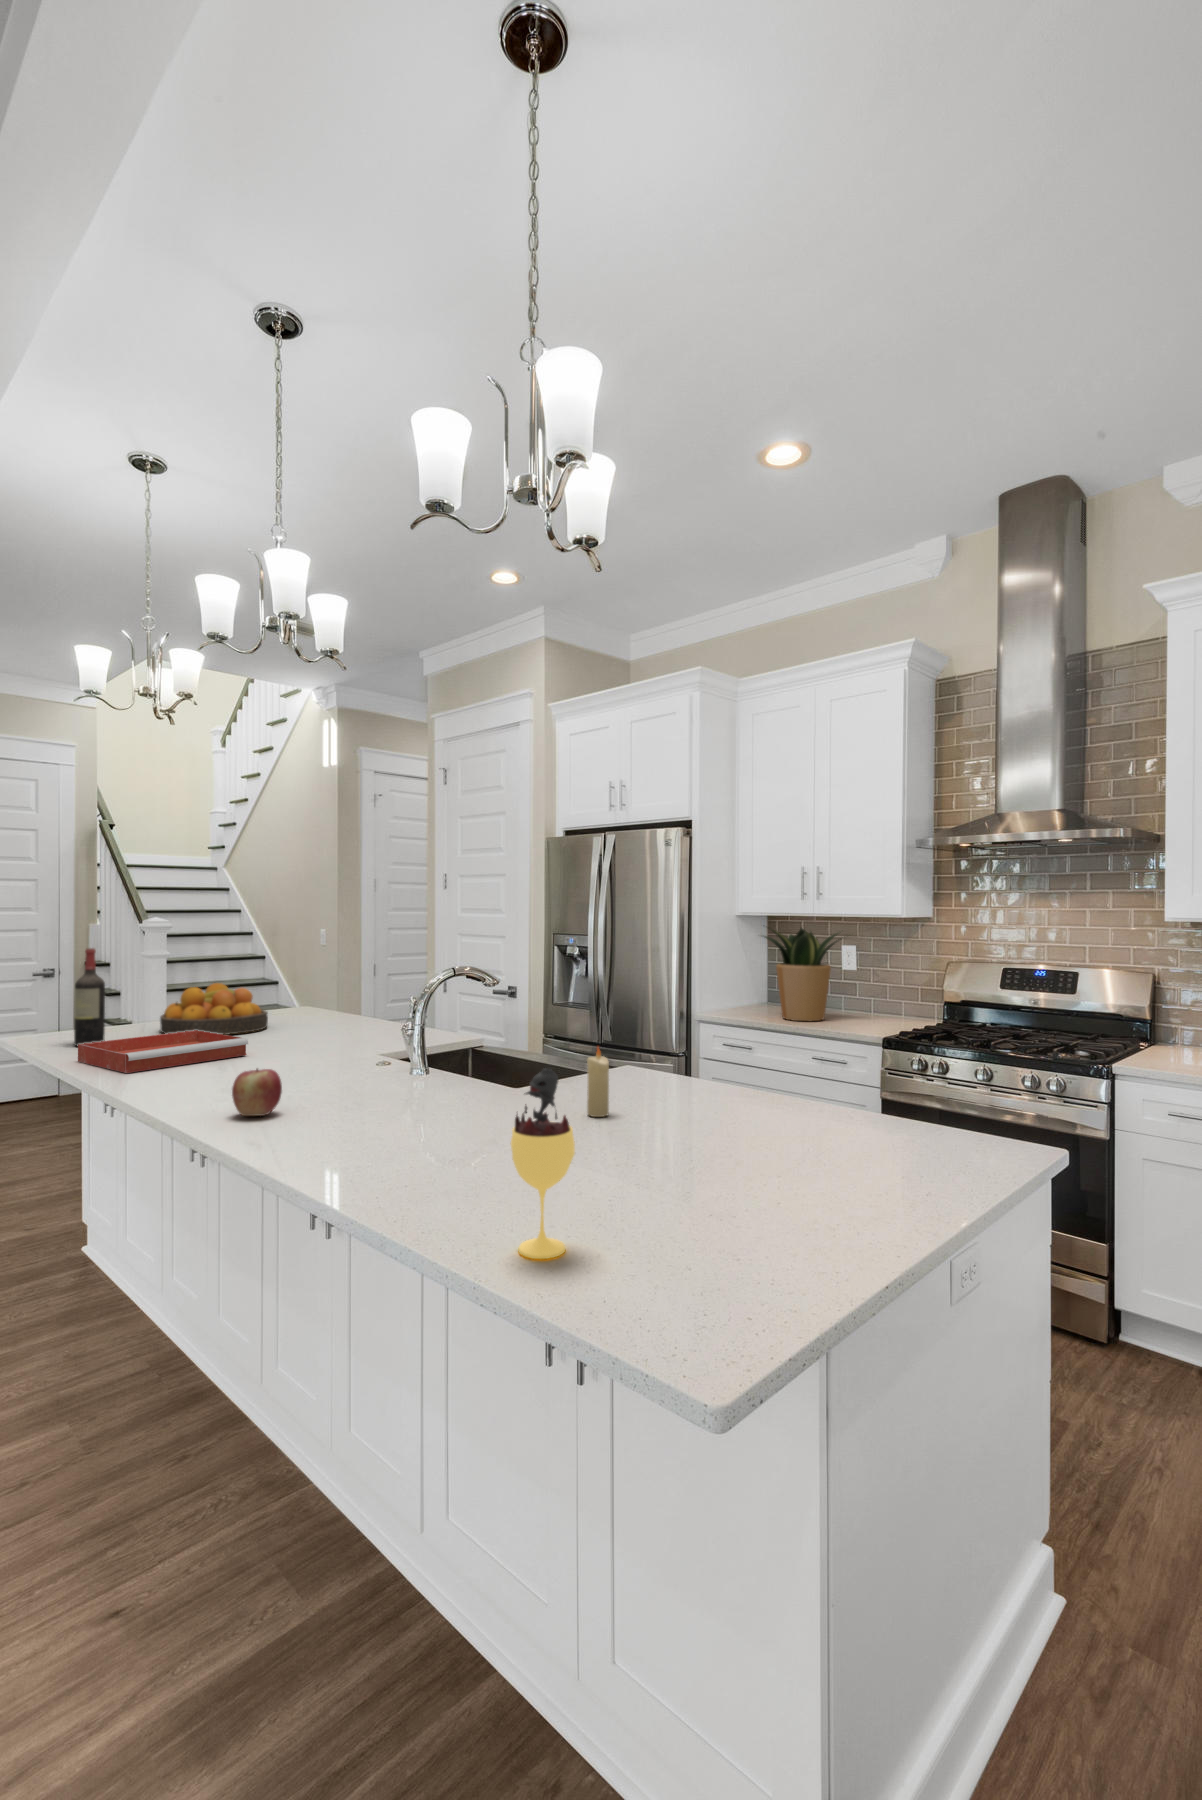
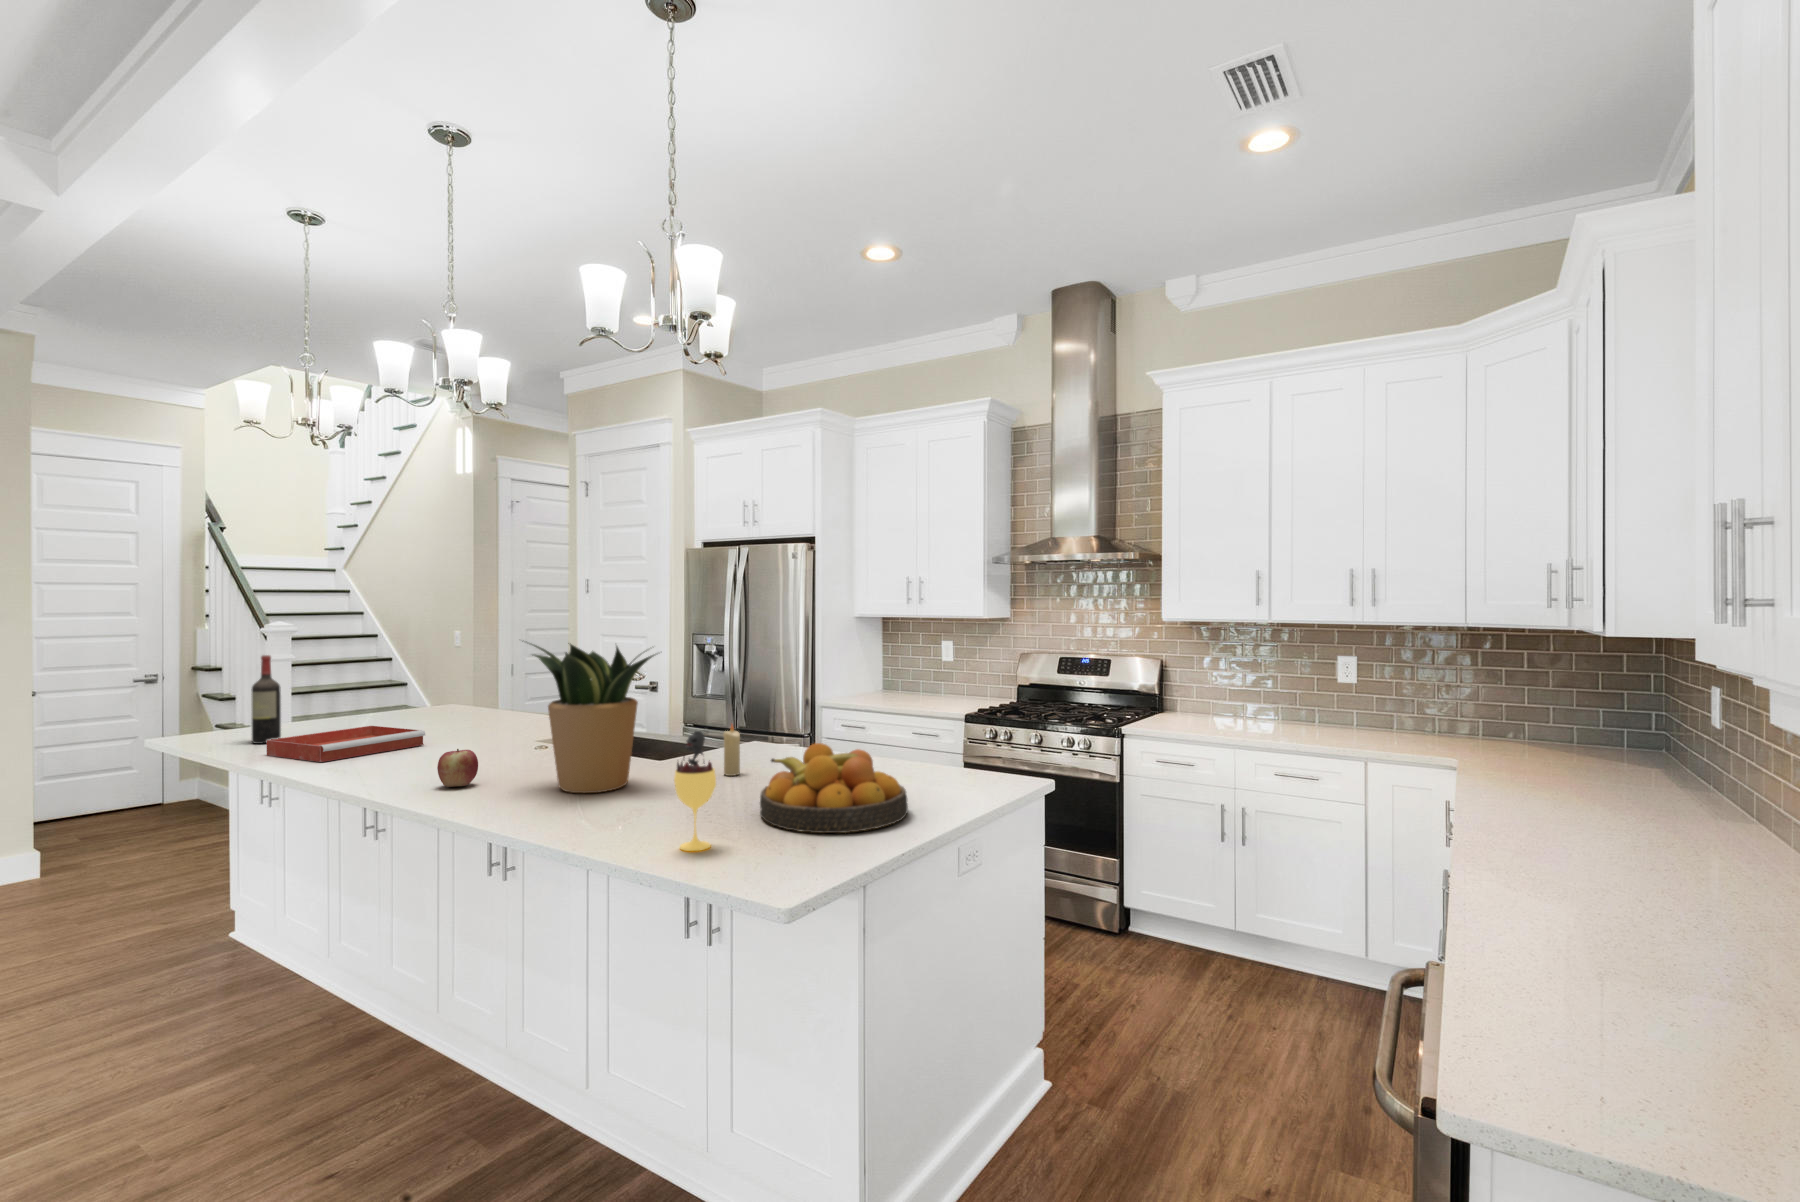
potted plant: present [764,928,843,1021] -> present [530,643,655,793]
fruit bowl: present [160,983,268,1035] -> present [760,743,908,833]

